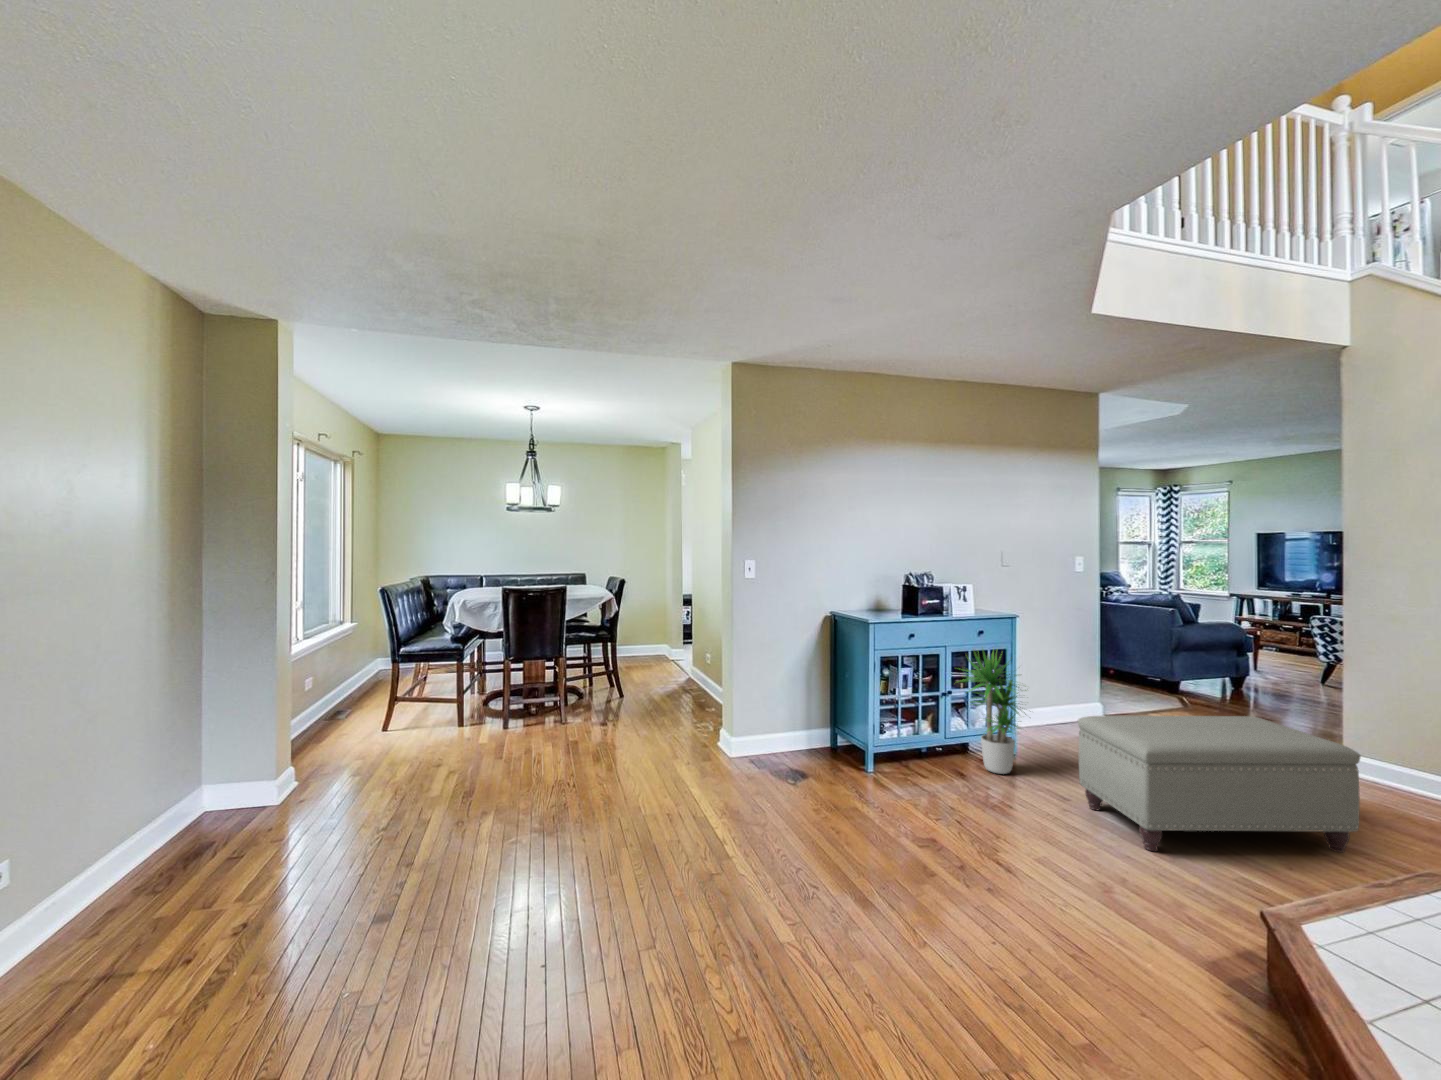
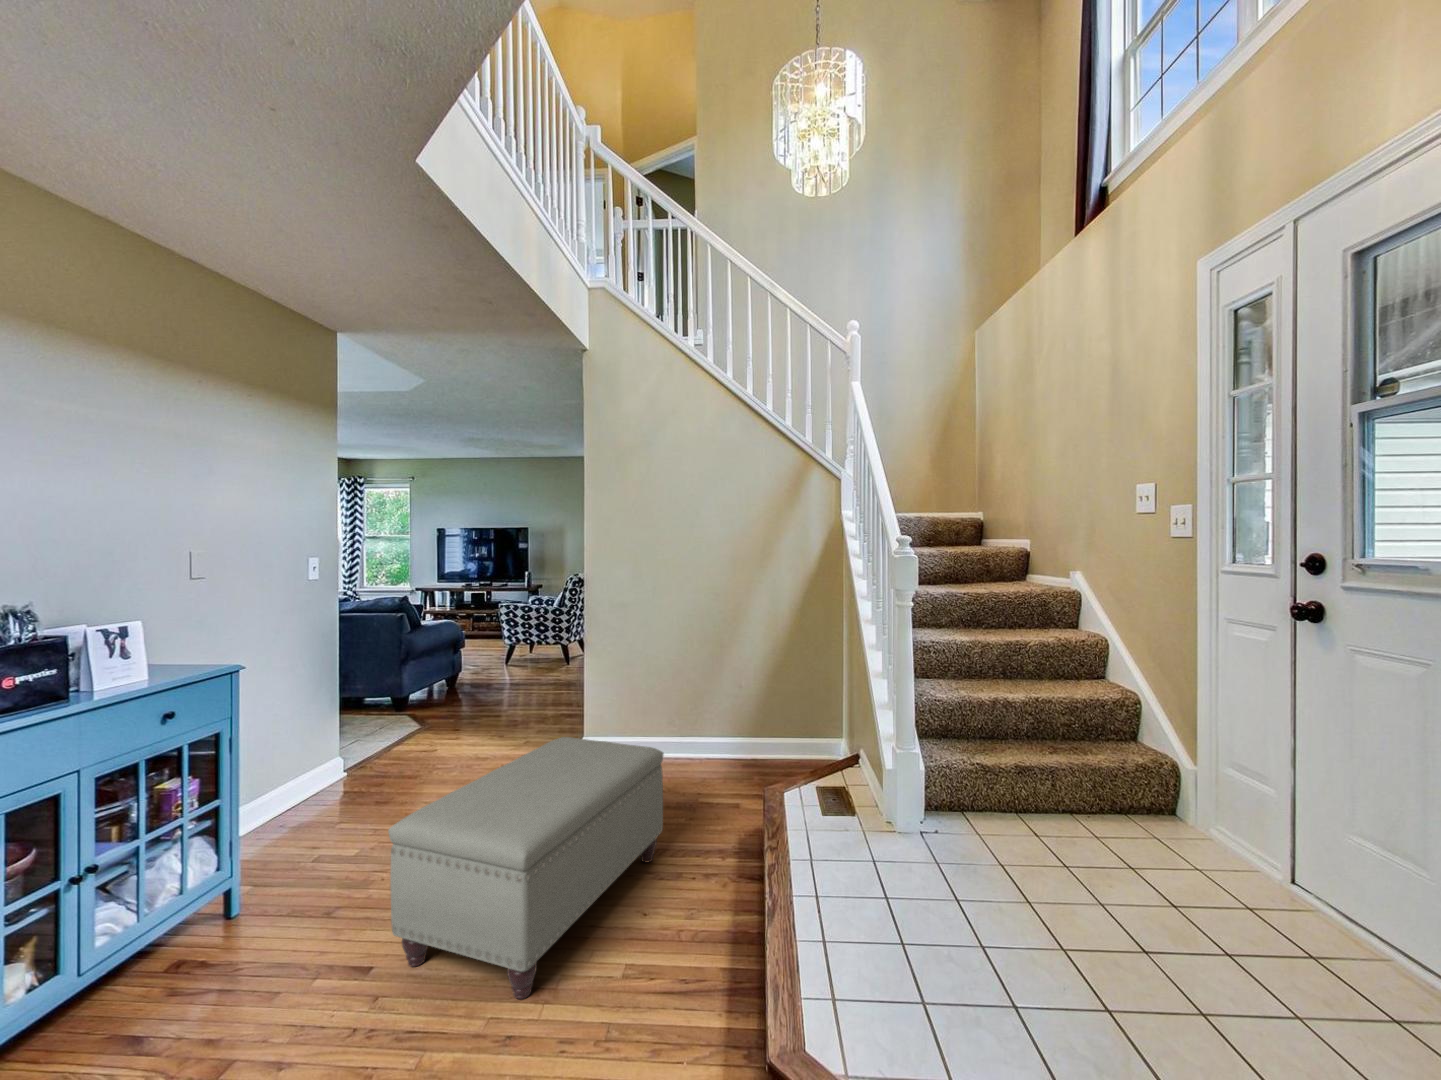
potted plant: present [962,650,1026,774] -> none [102,739,294,993]

